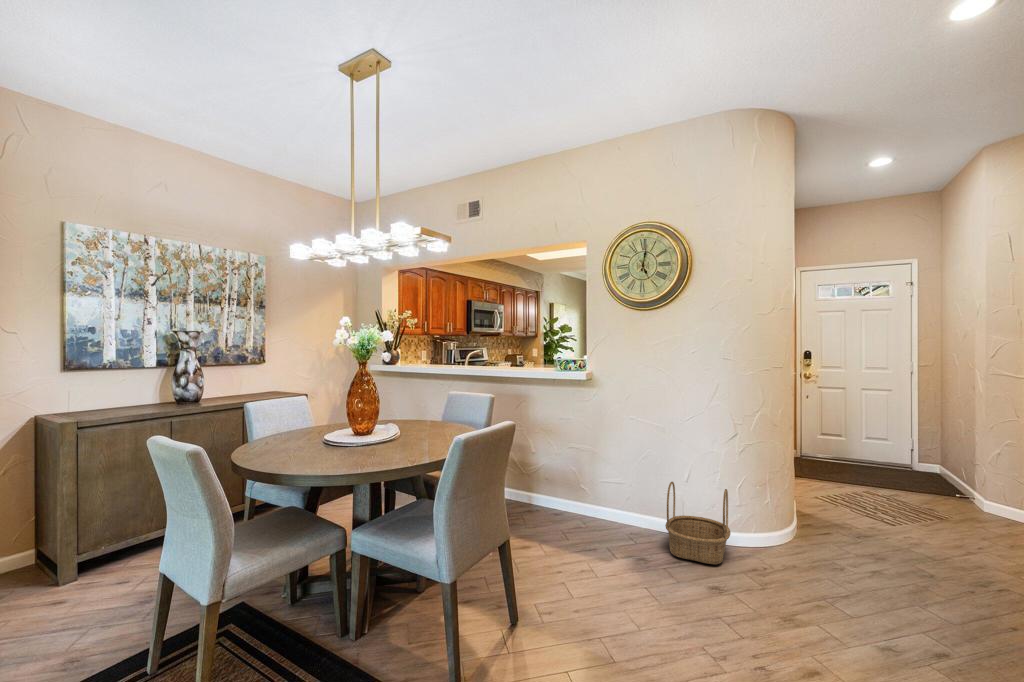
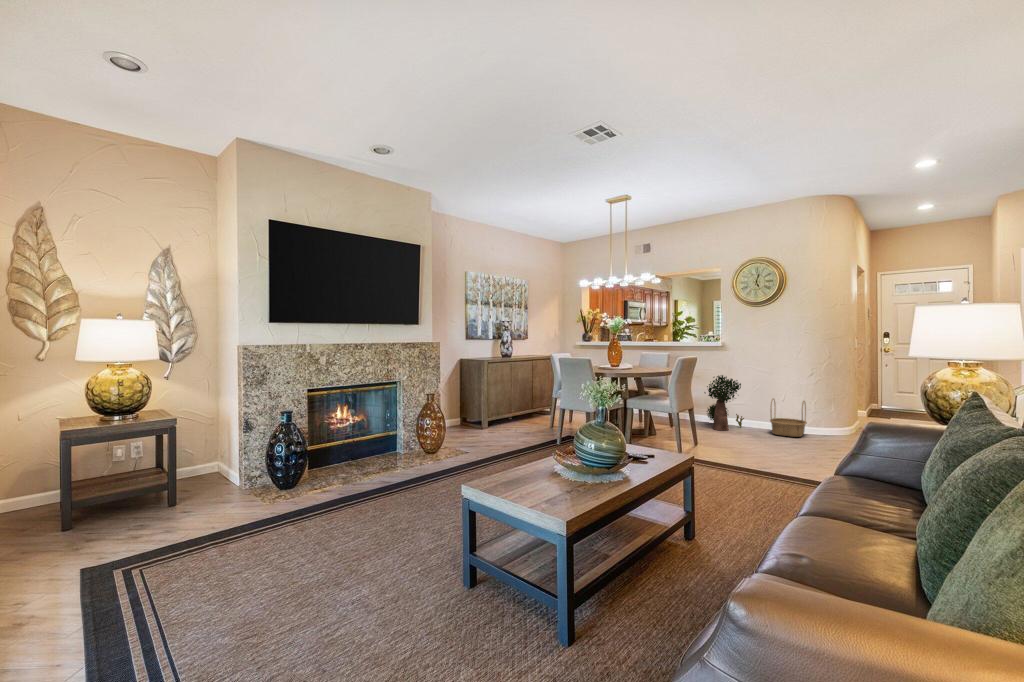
potted plant: none [551,433,622,544] -> present [704,375,744,431]

